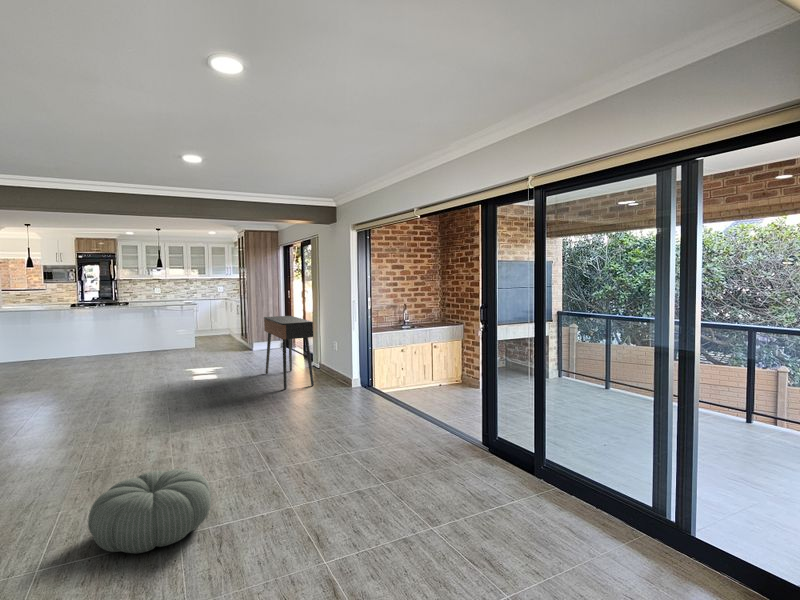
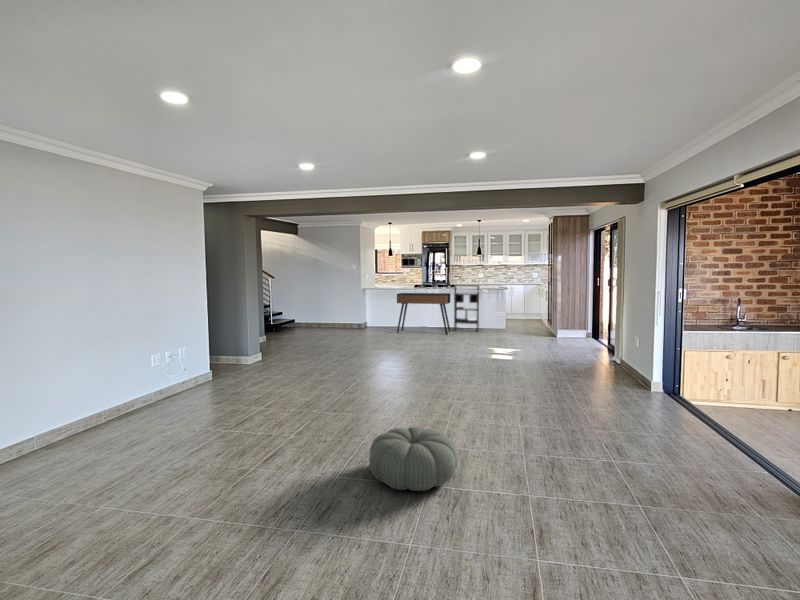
bookshelf: none [128,302,163,359] -> present [454,285,479,331]
console table: present [264,316,314,389] -> present [397,293,450,334]

